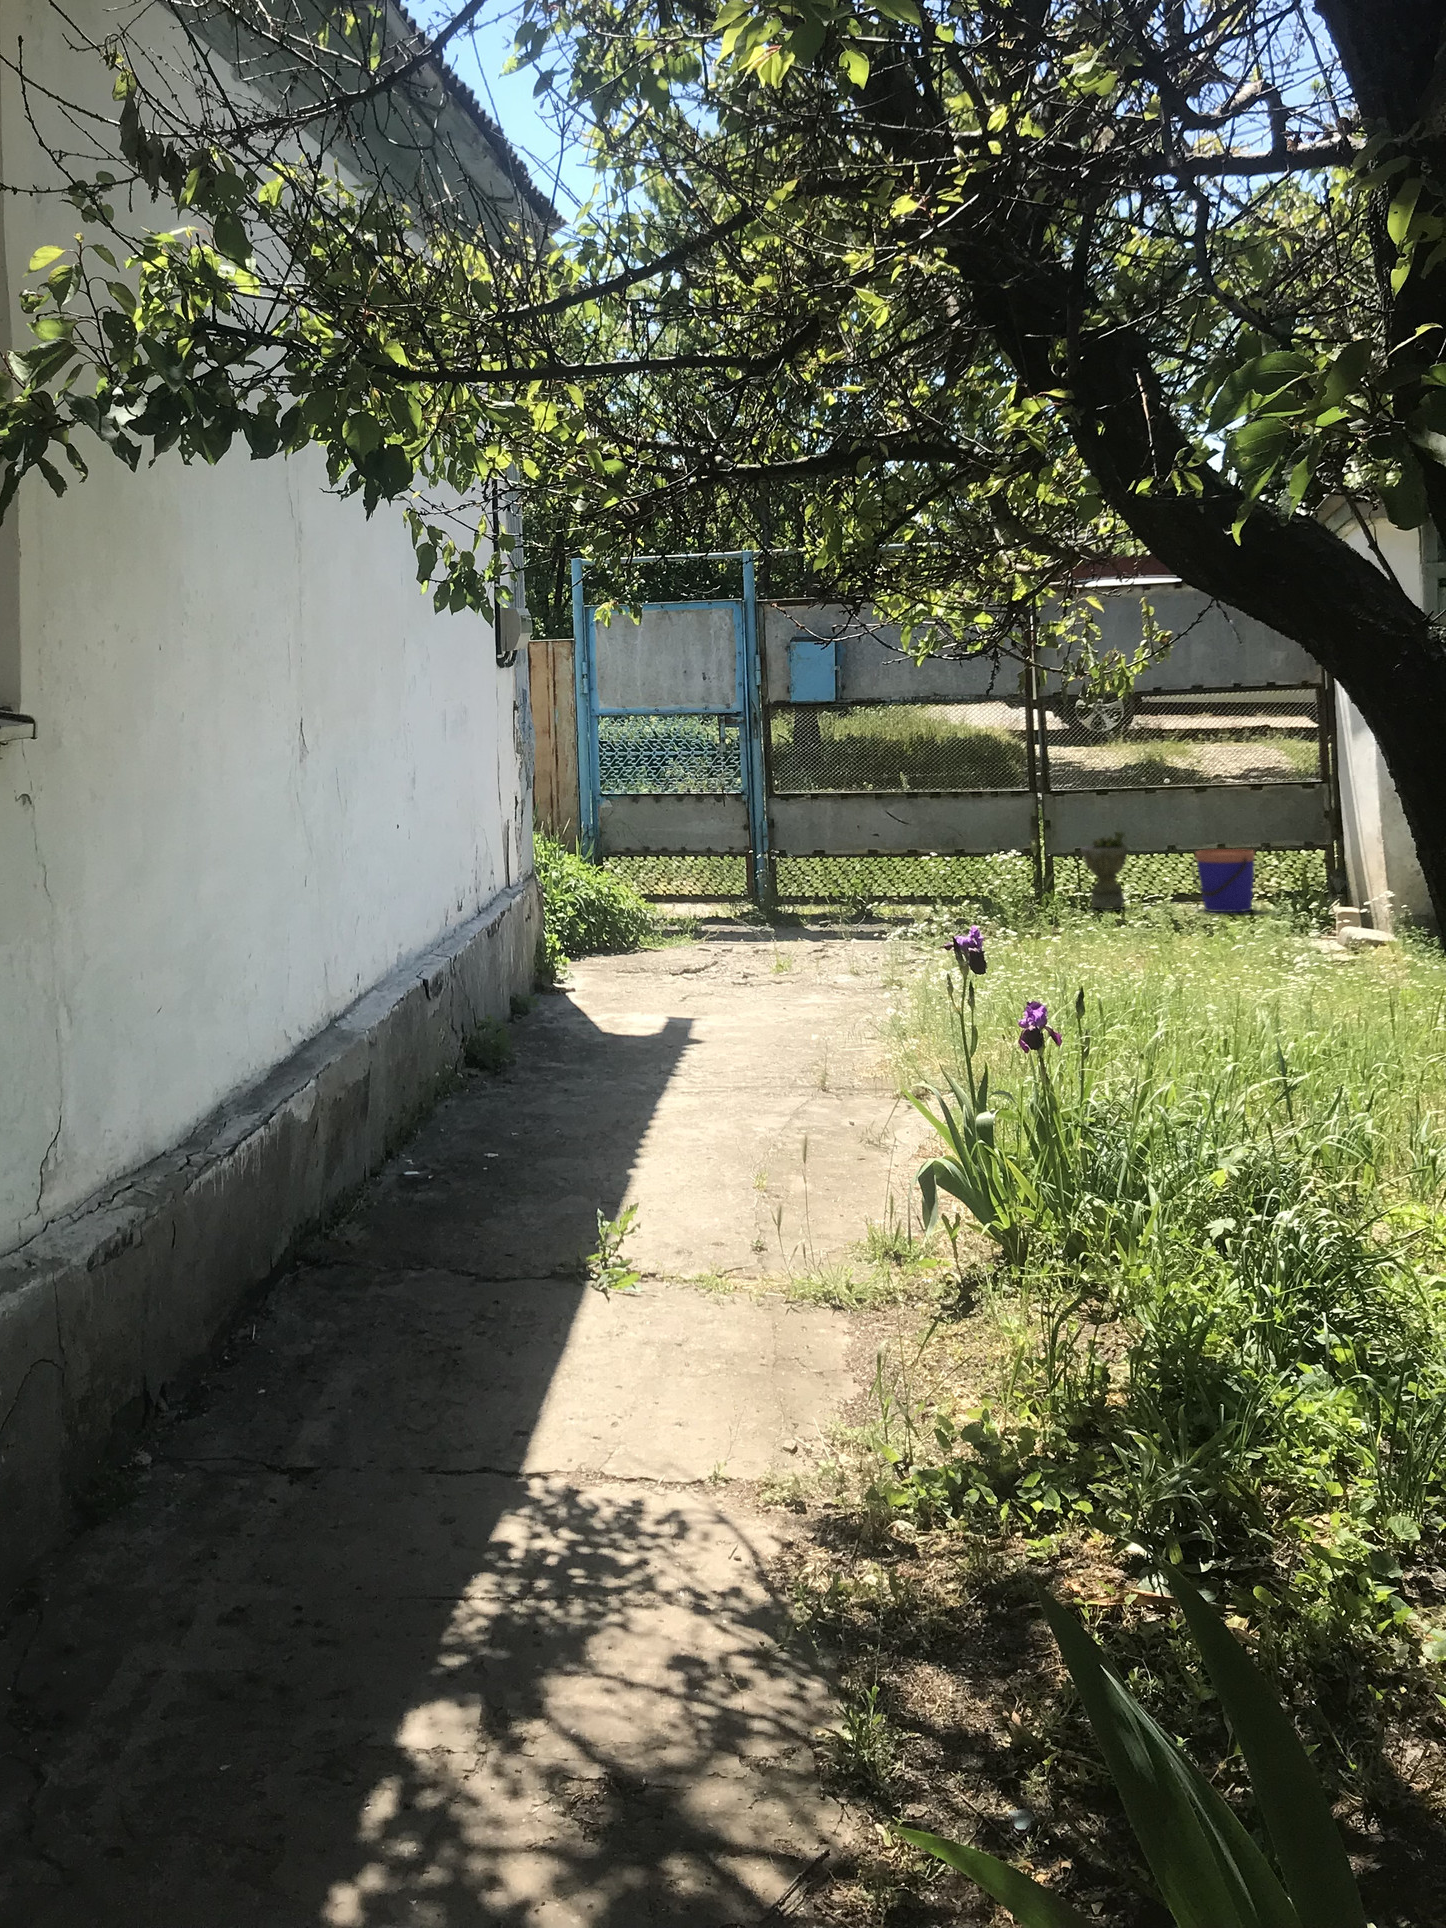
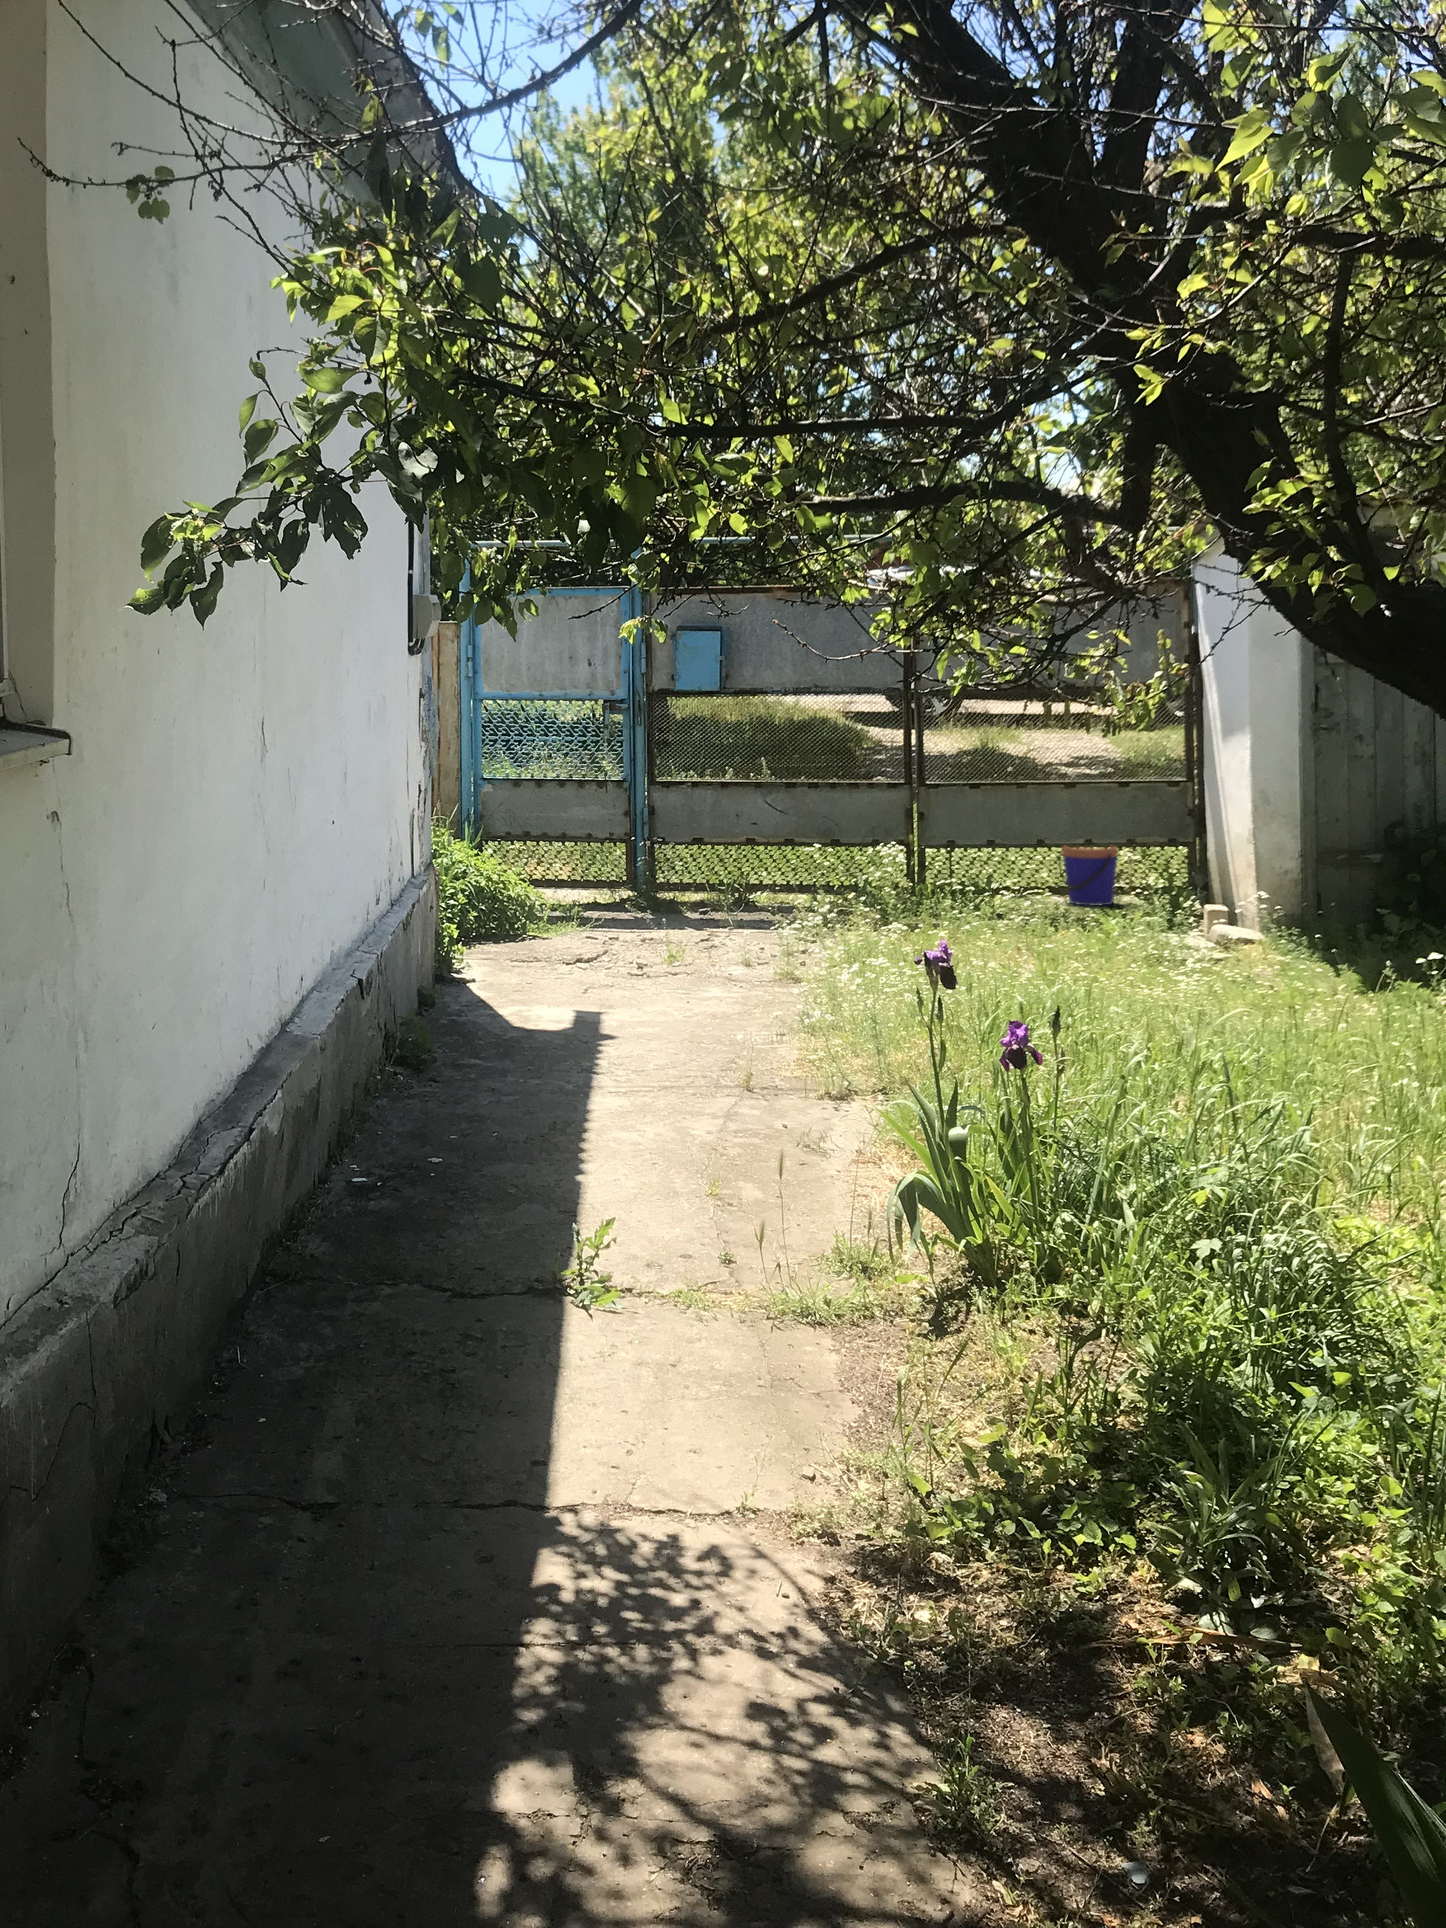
planter: present [1081,832,1128,909] -> none [952,826,998,900]

